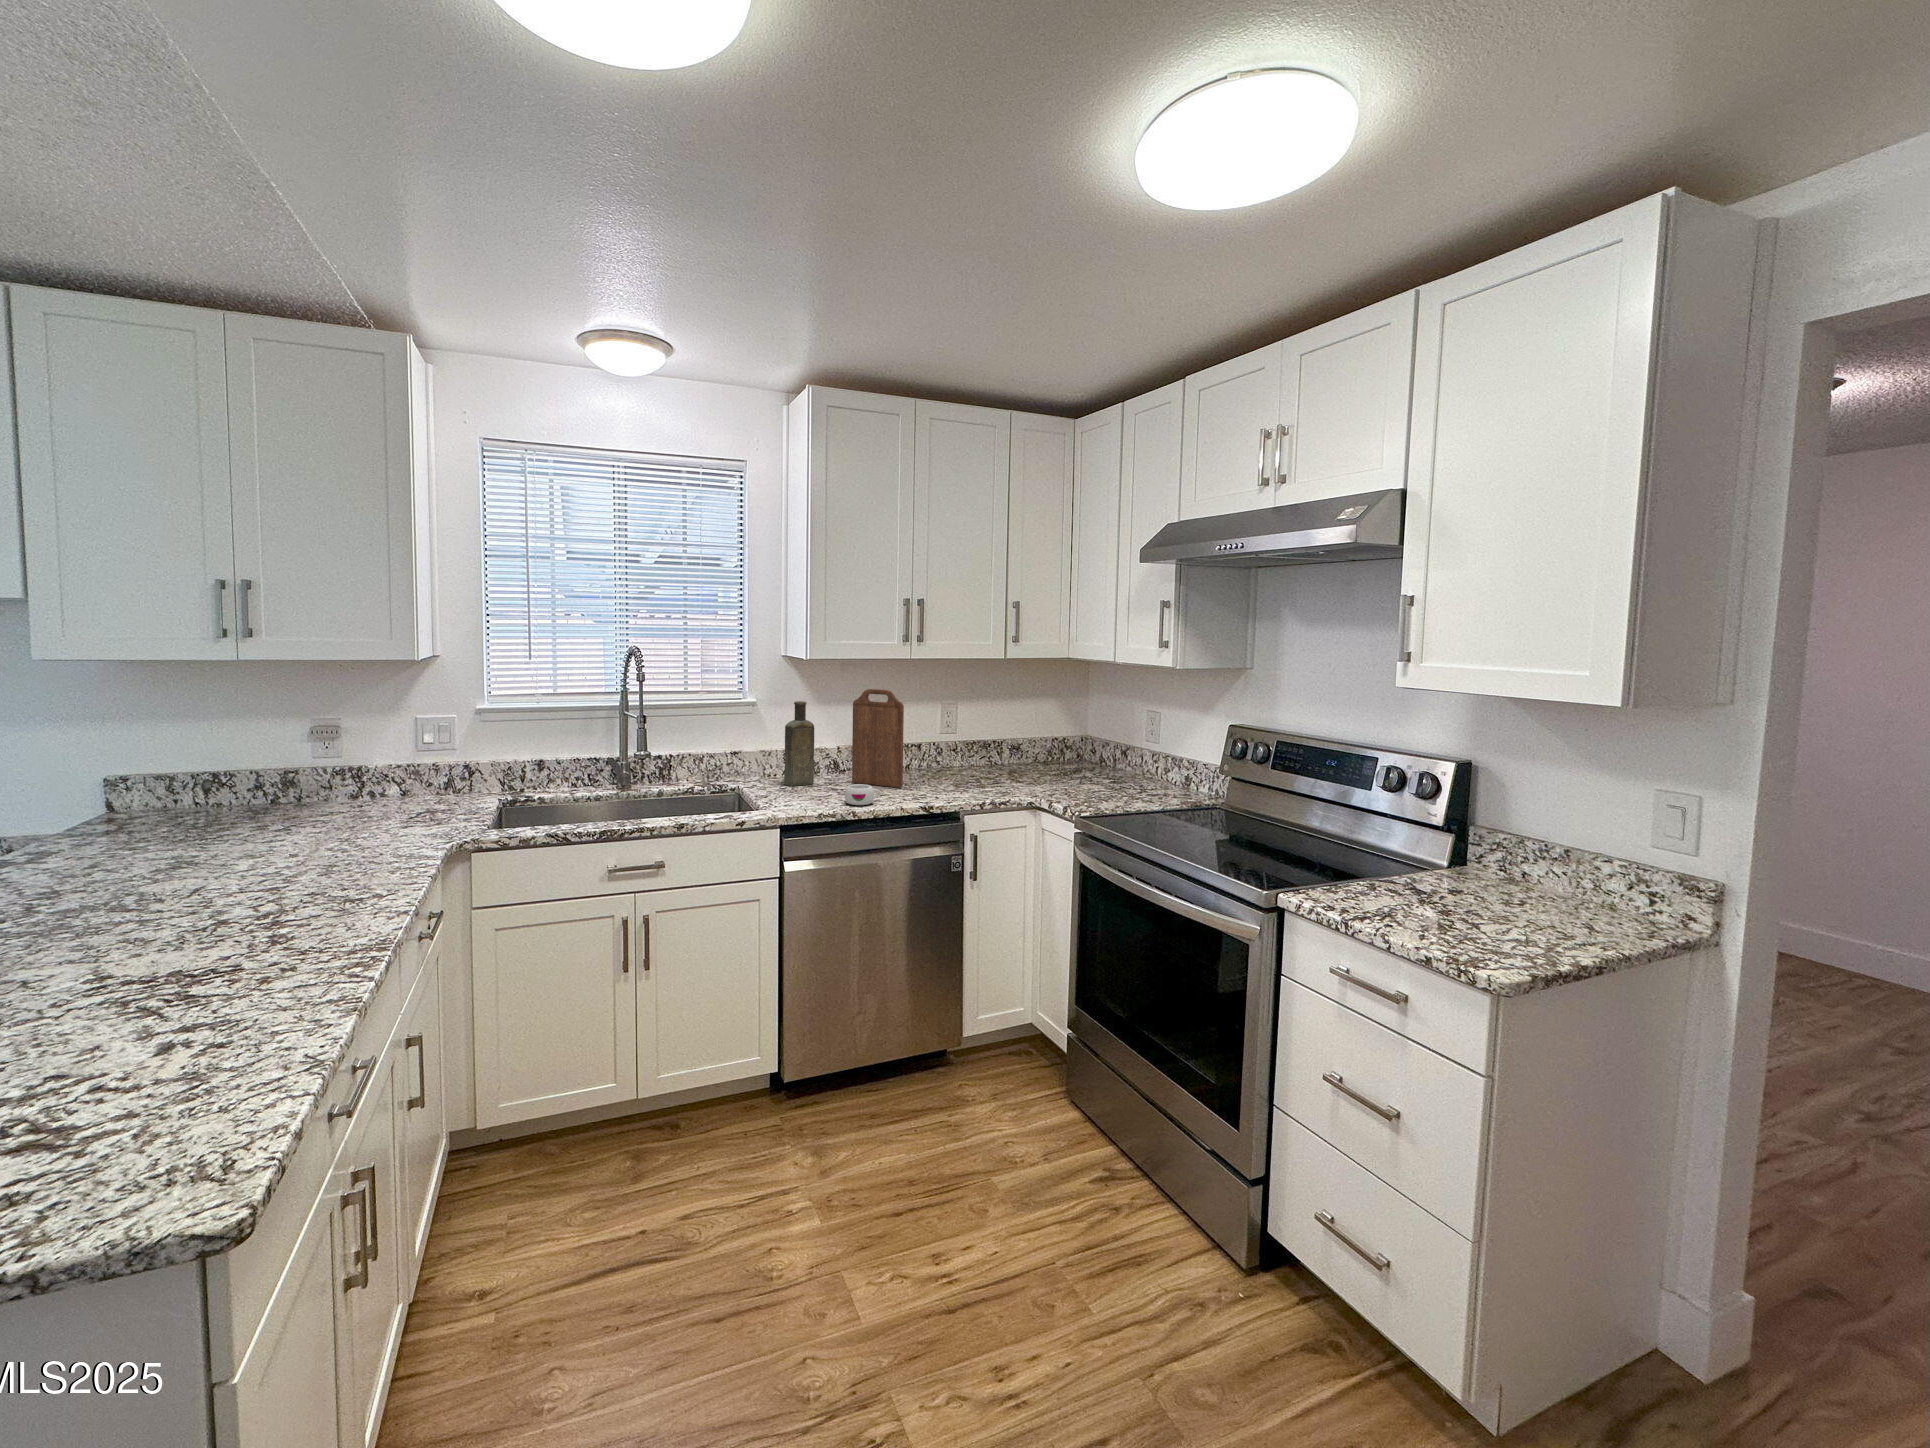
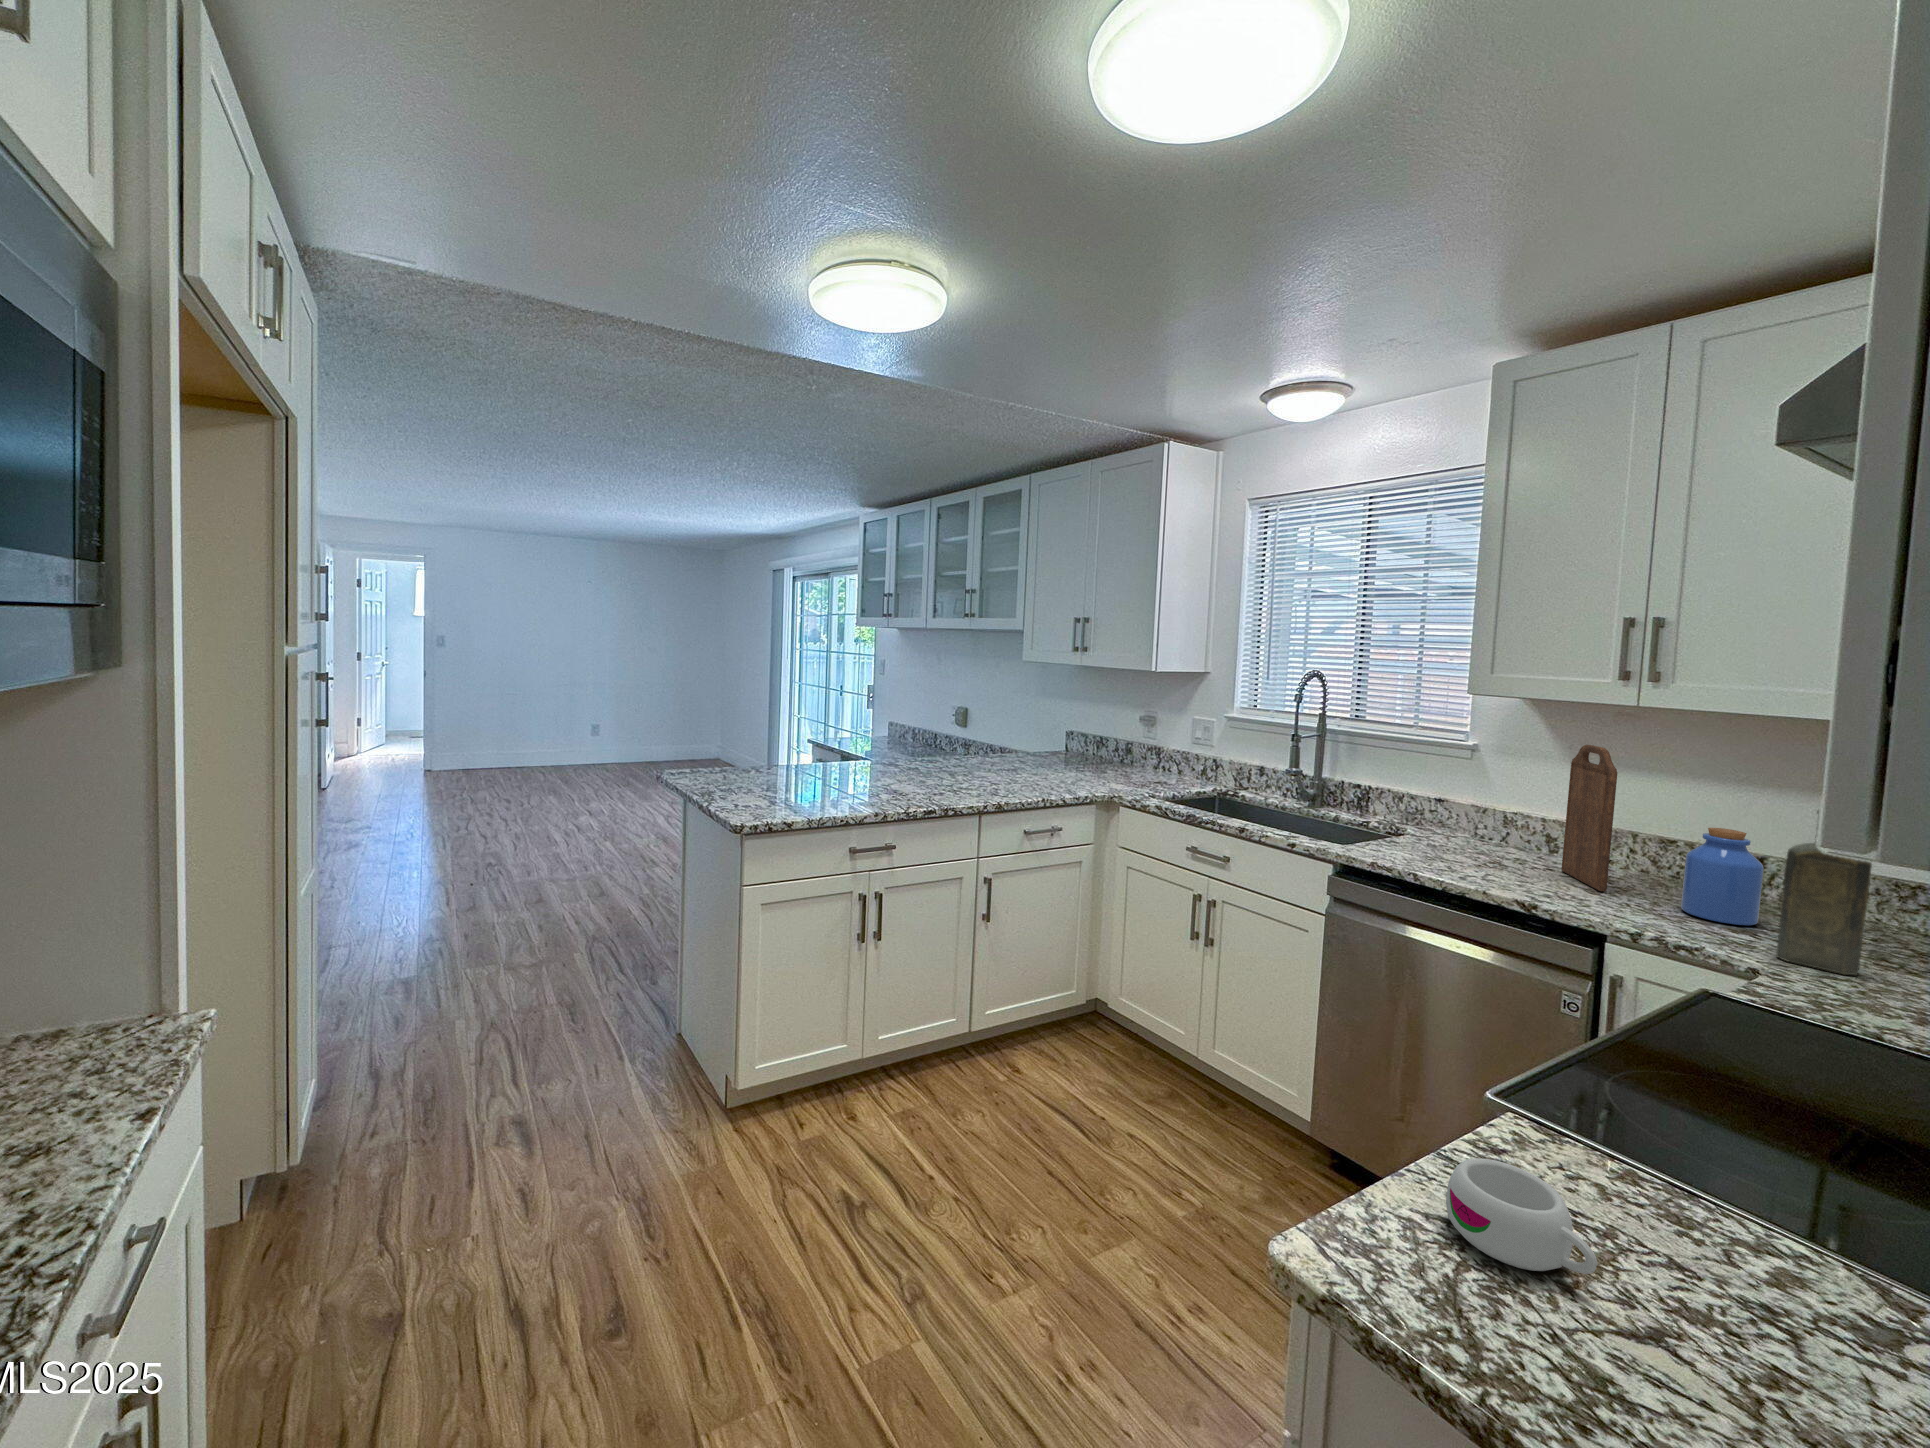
bottle: present [784,701,814,786] -> present [1776,811,1872,975]
jar: none [932,730,966,786] -> present [1681,828,1764,925]
mug: present [845,784,881,805] -> present [1446,1158,1597,1274]

